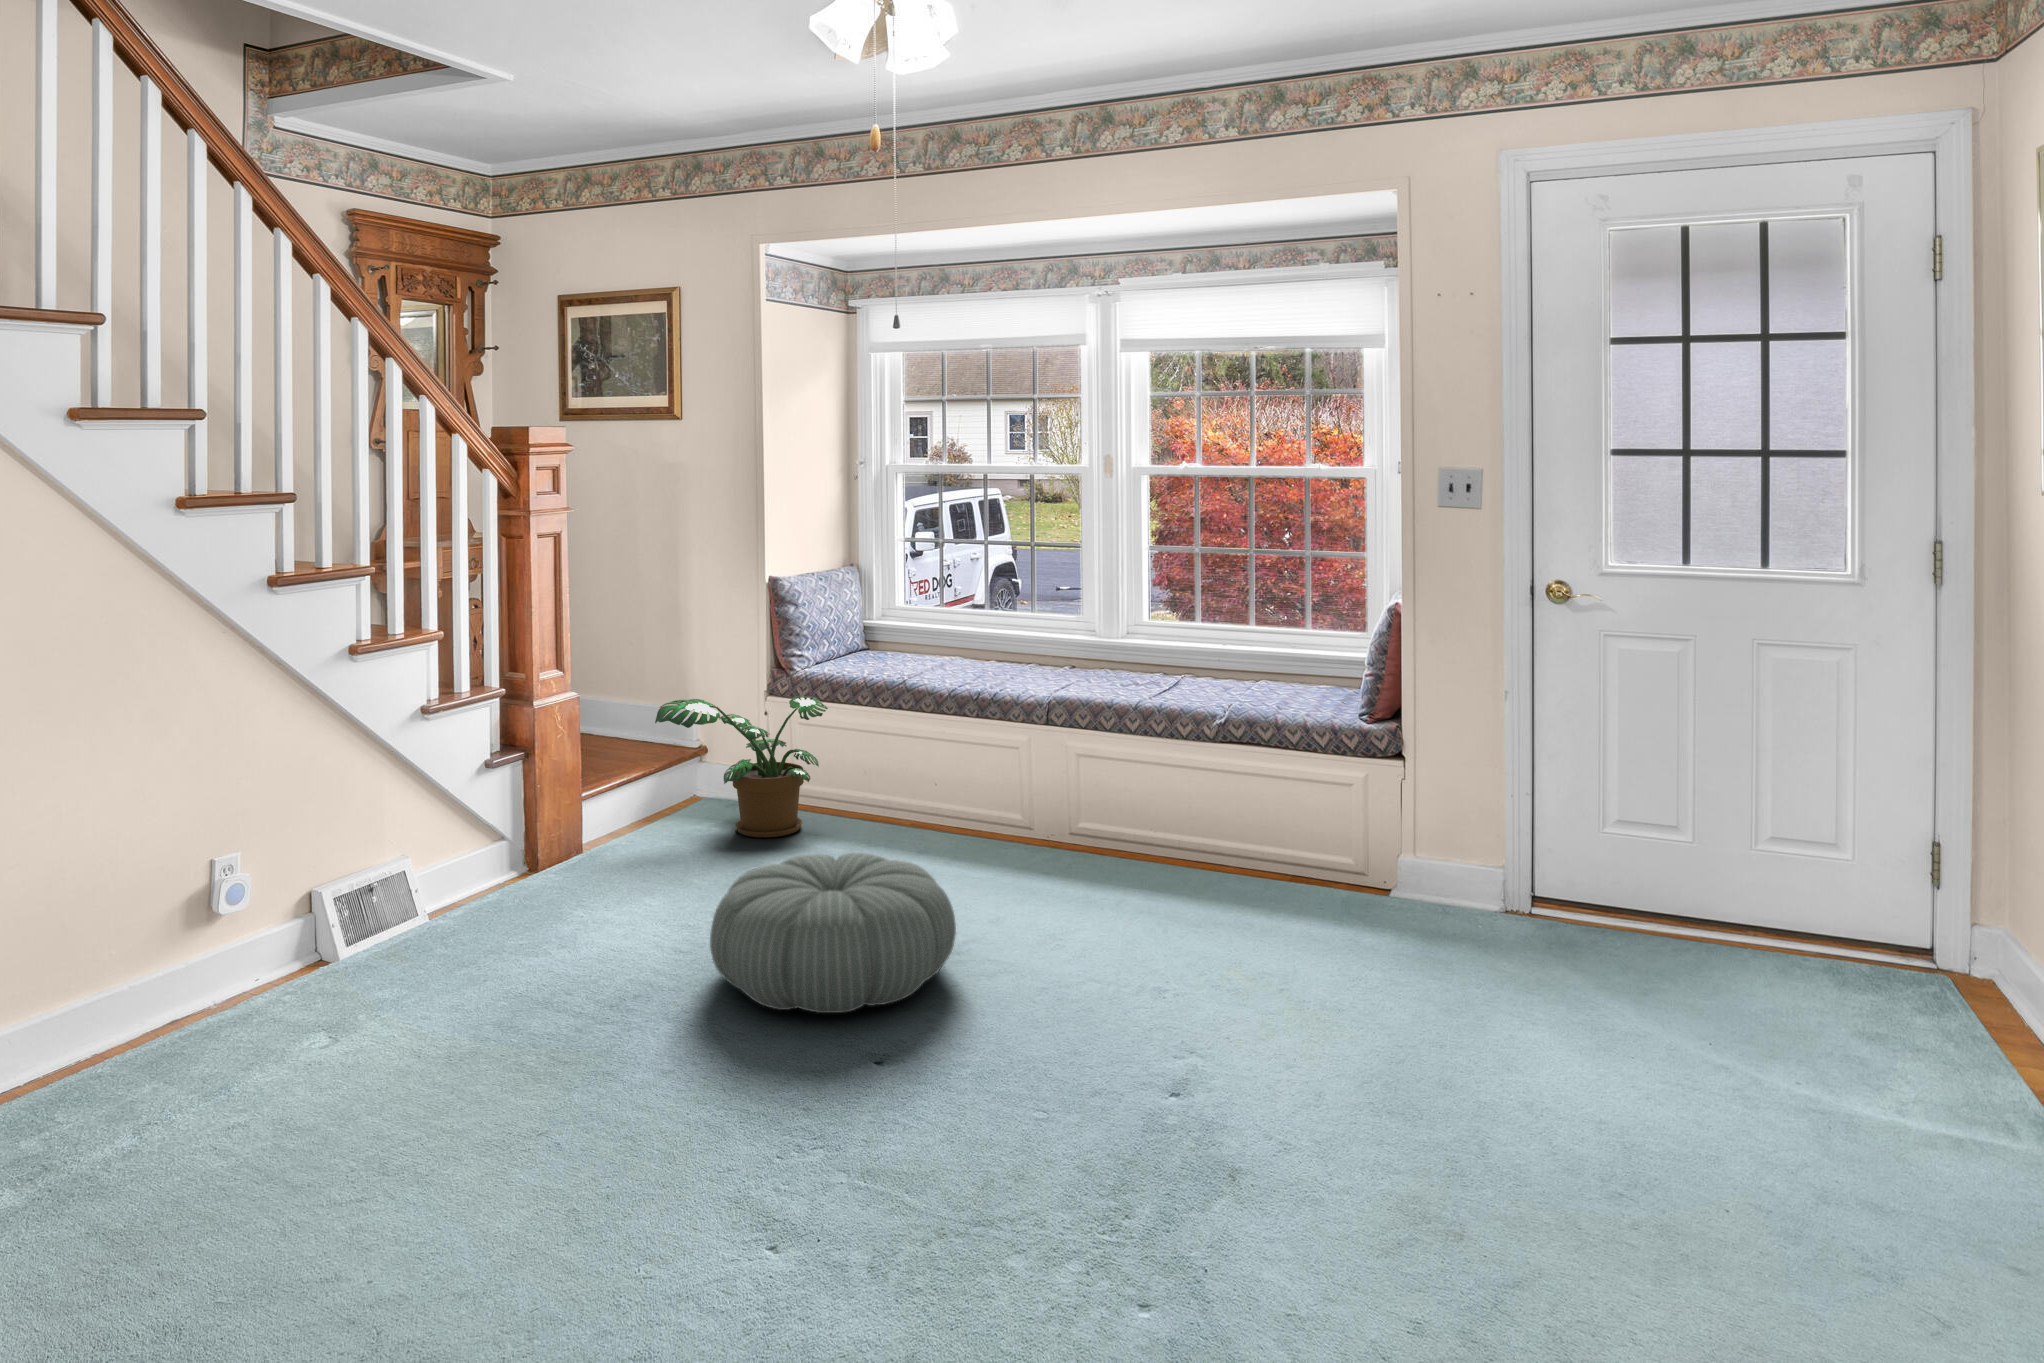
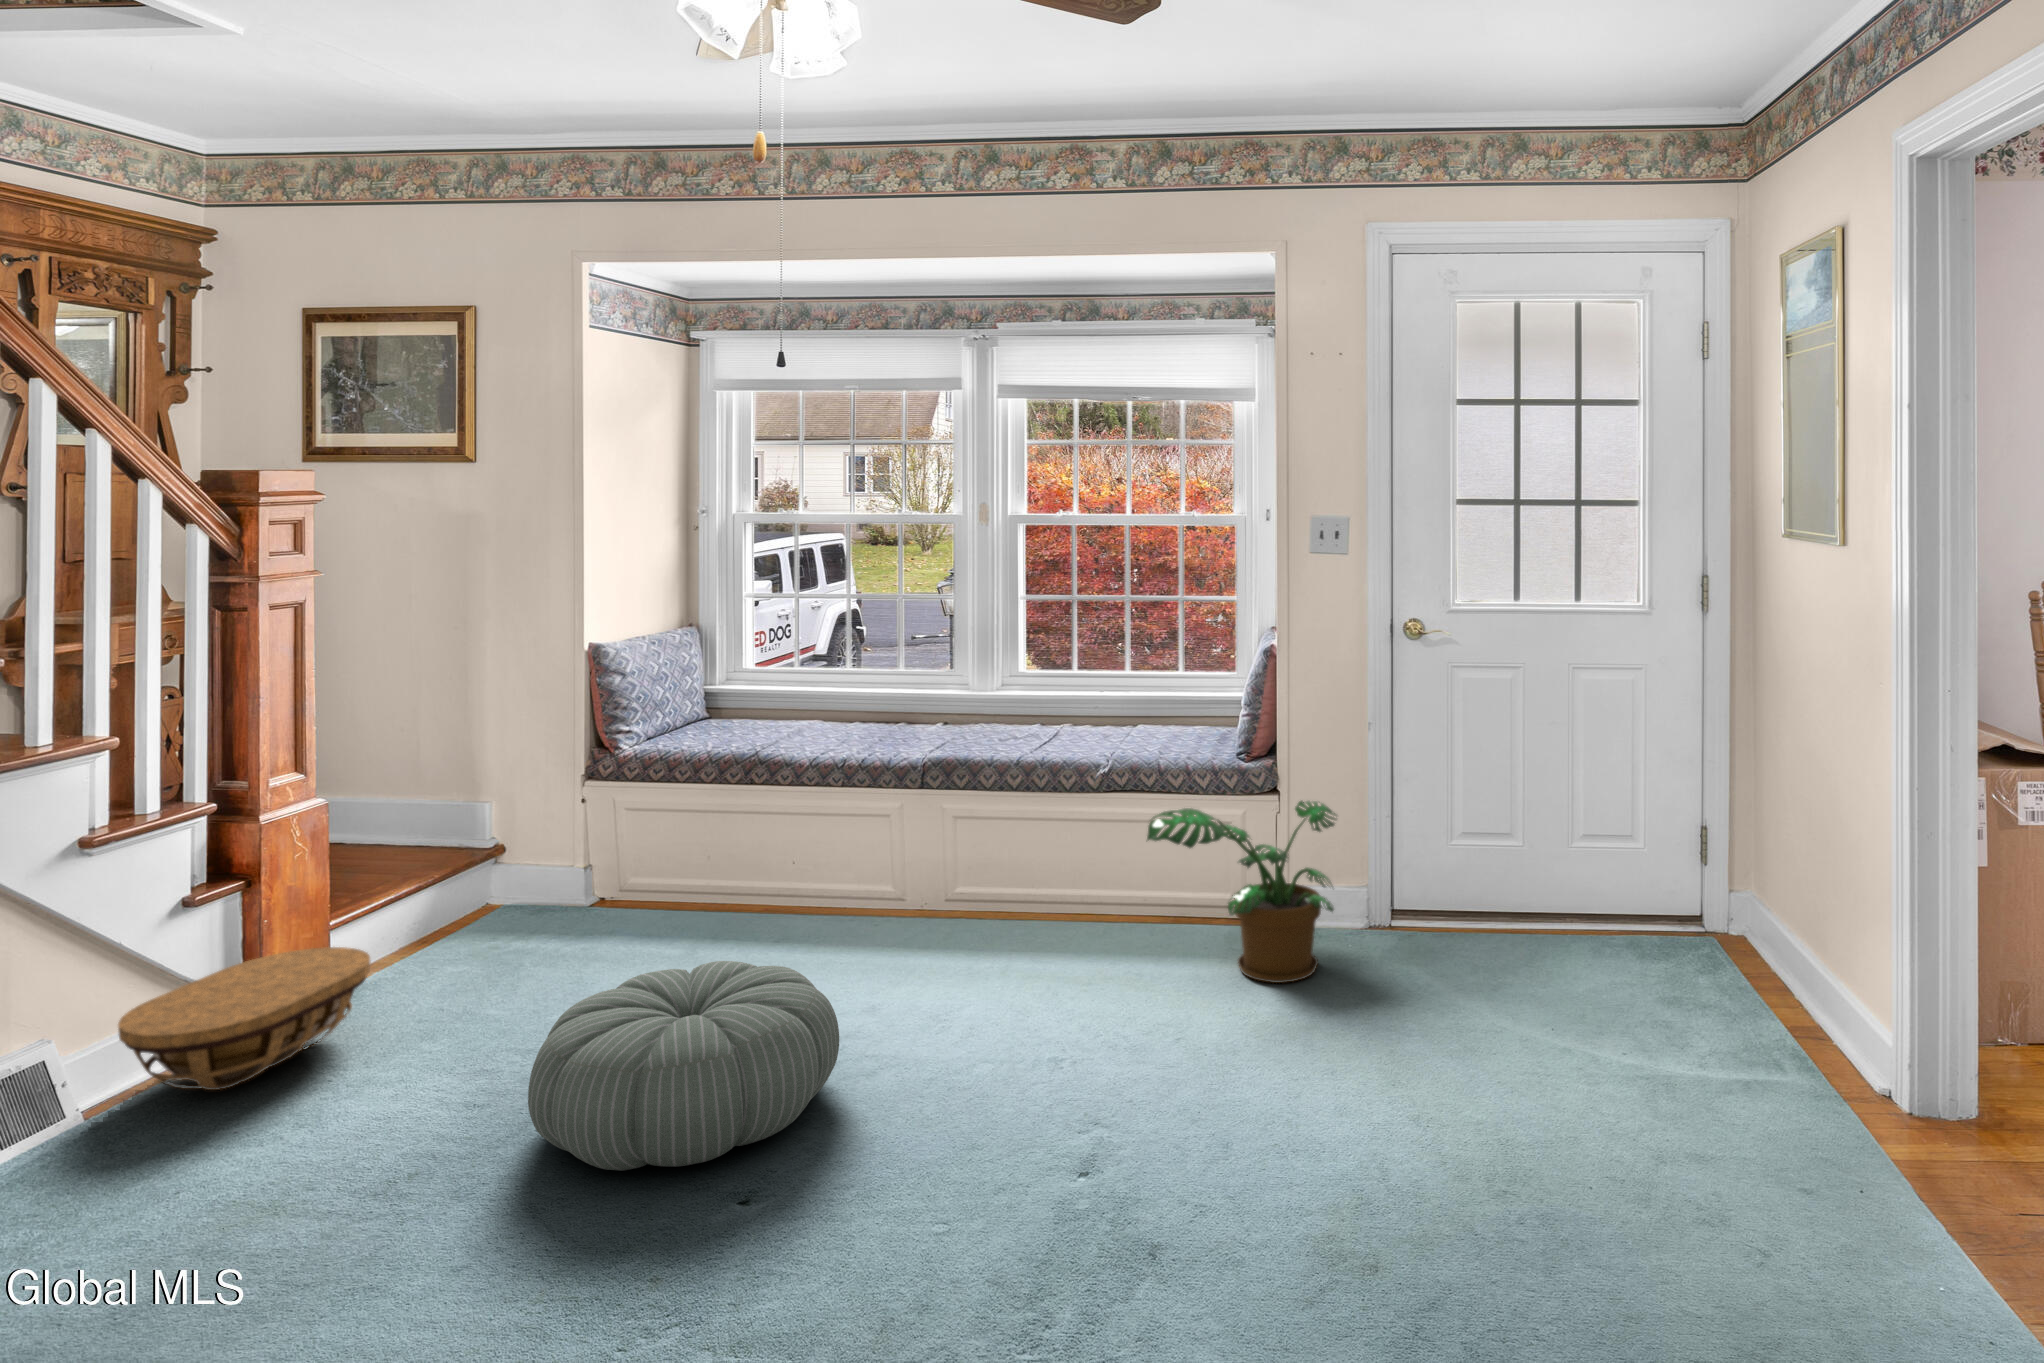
potted plant: present [655,695,828,838] -> present [1147,801,1337,983]
basket: none [441,813,604,911] -> present [118,947,371,1090]

